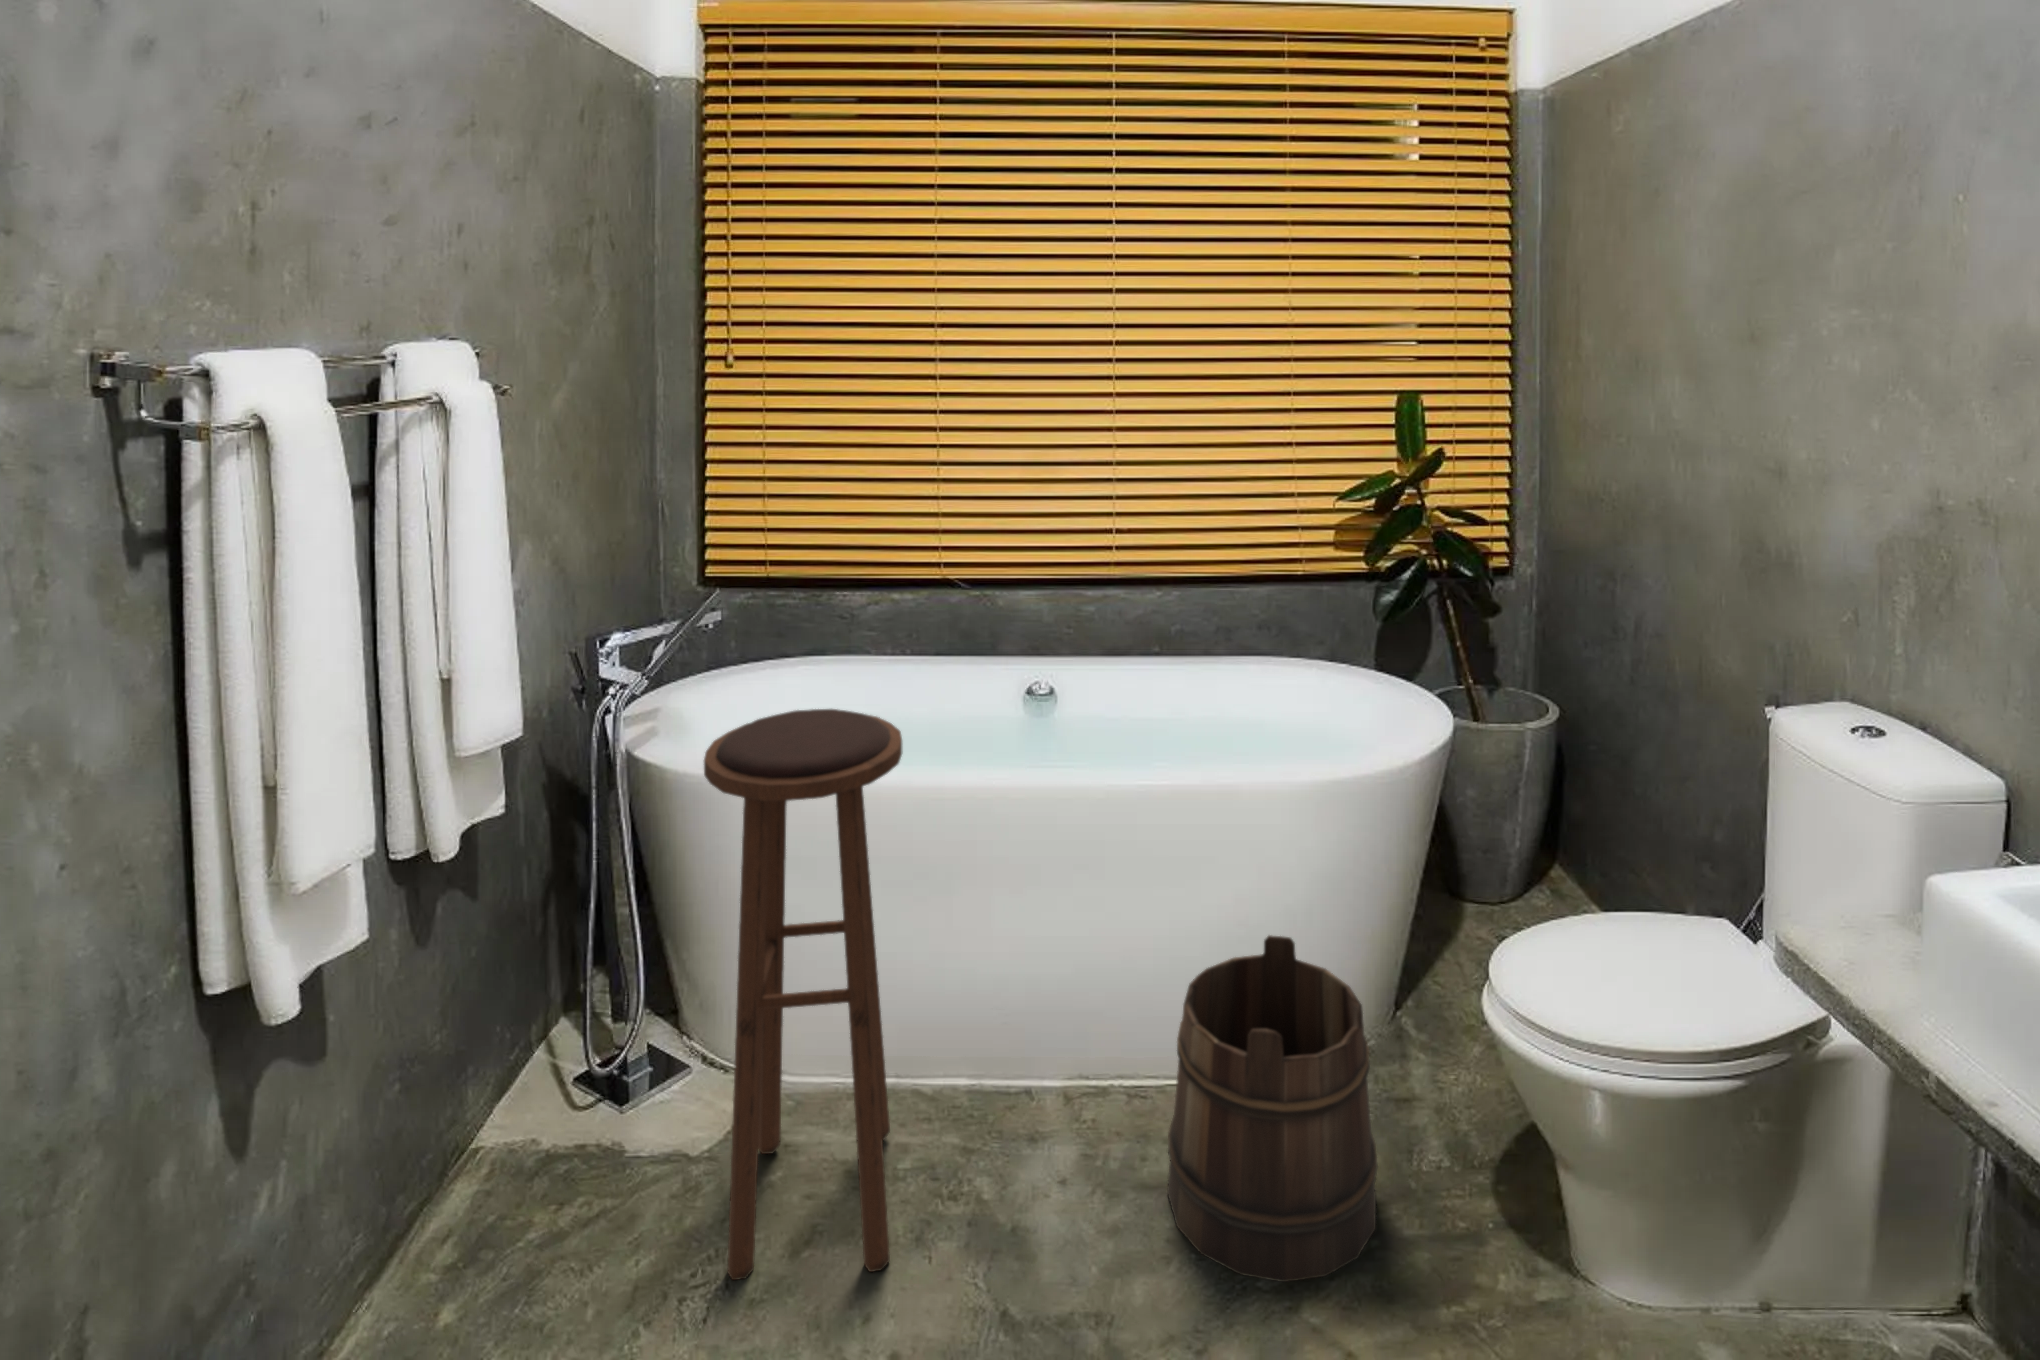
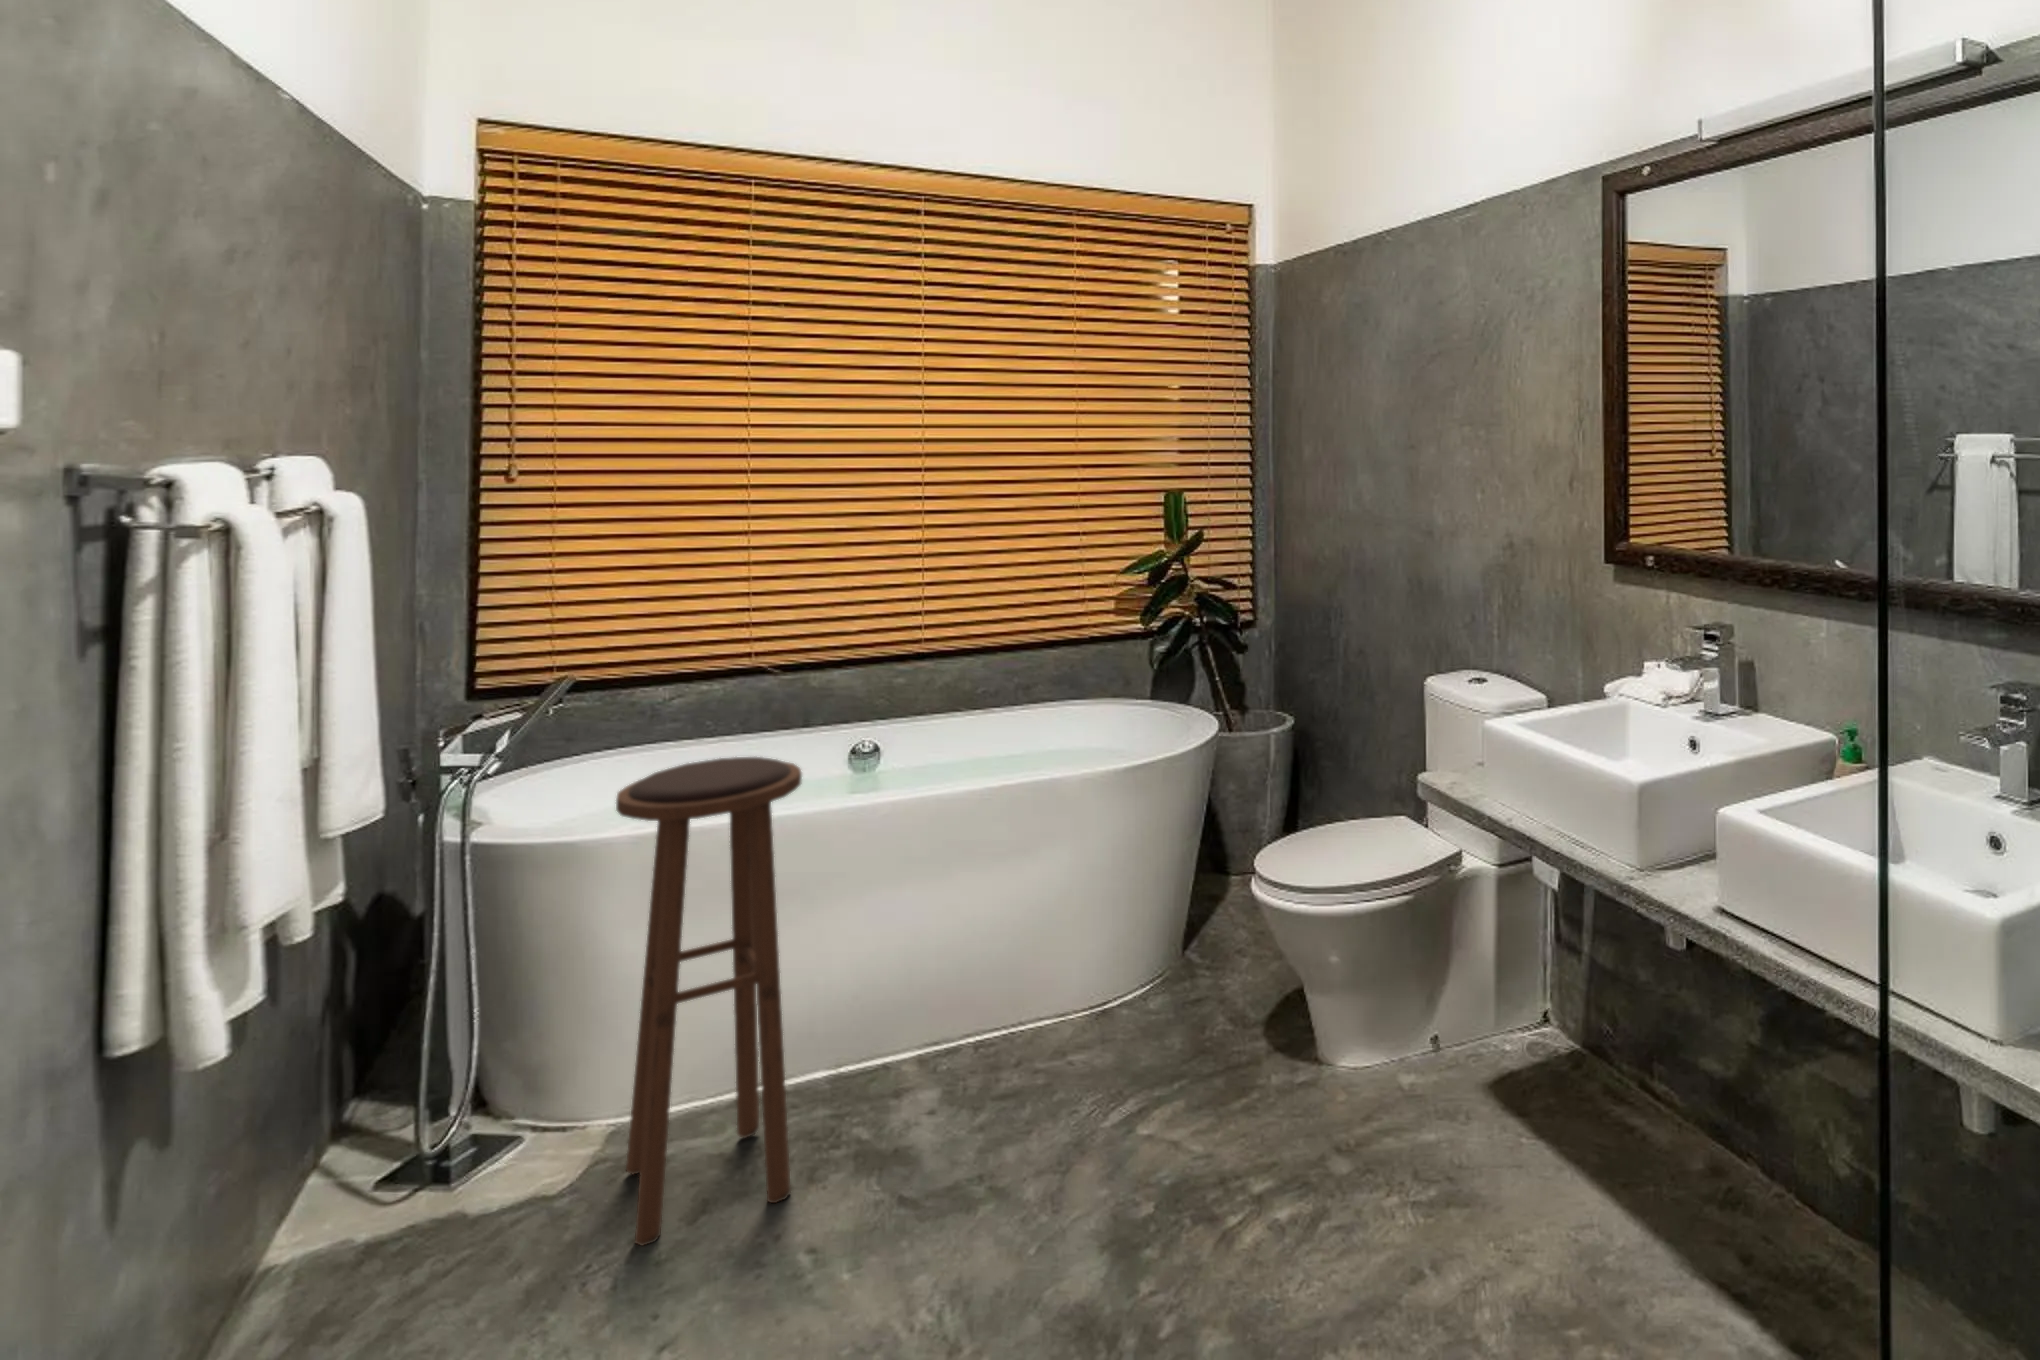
bucket: present [1167,935,1378,1282] -> none [1017,885,1177,1118]

